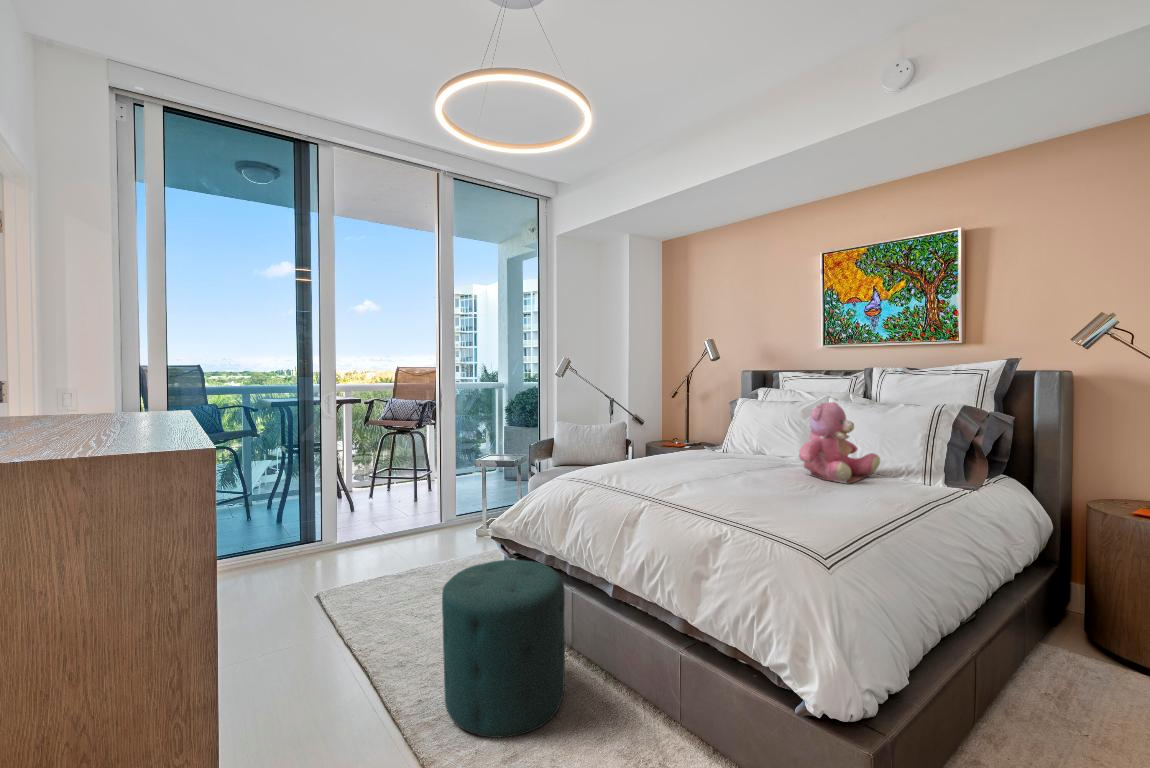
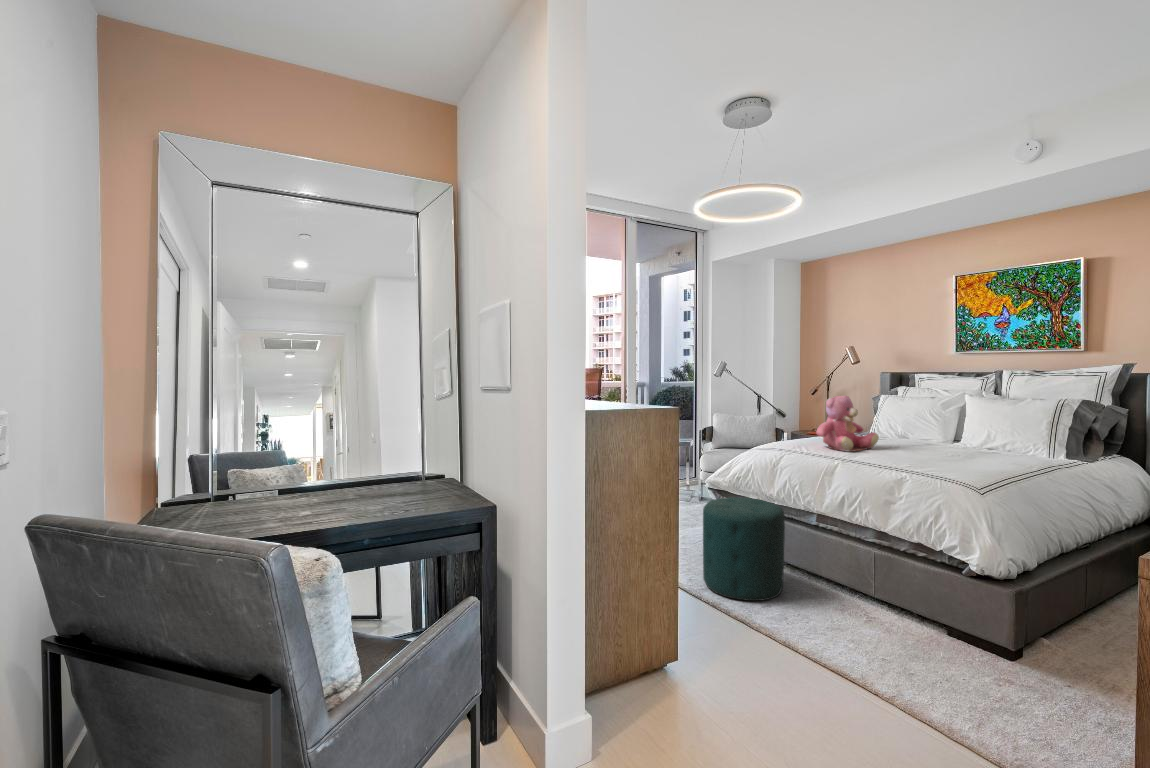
teddy bear: present [799,402,880,483] -> present [816,395,879,452]

